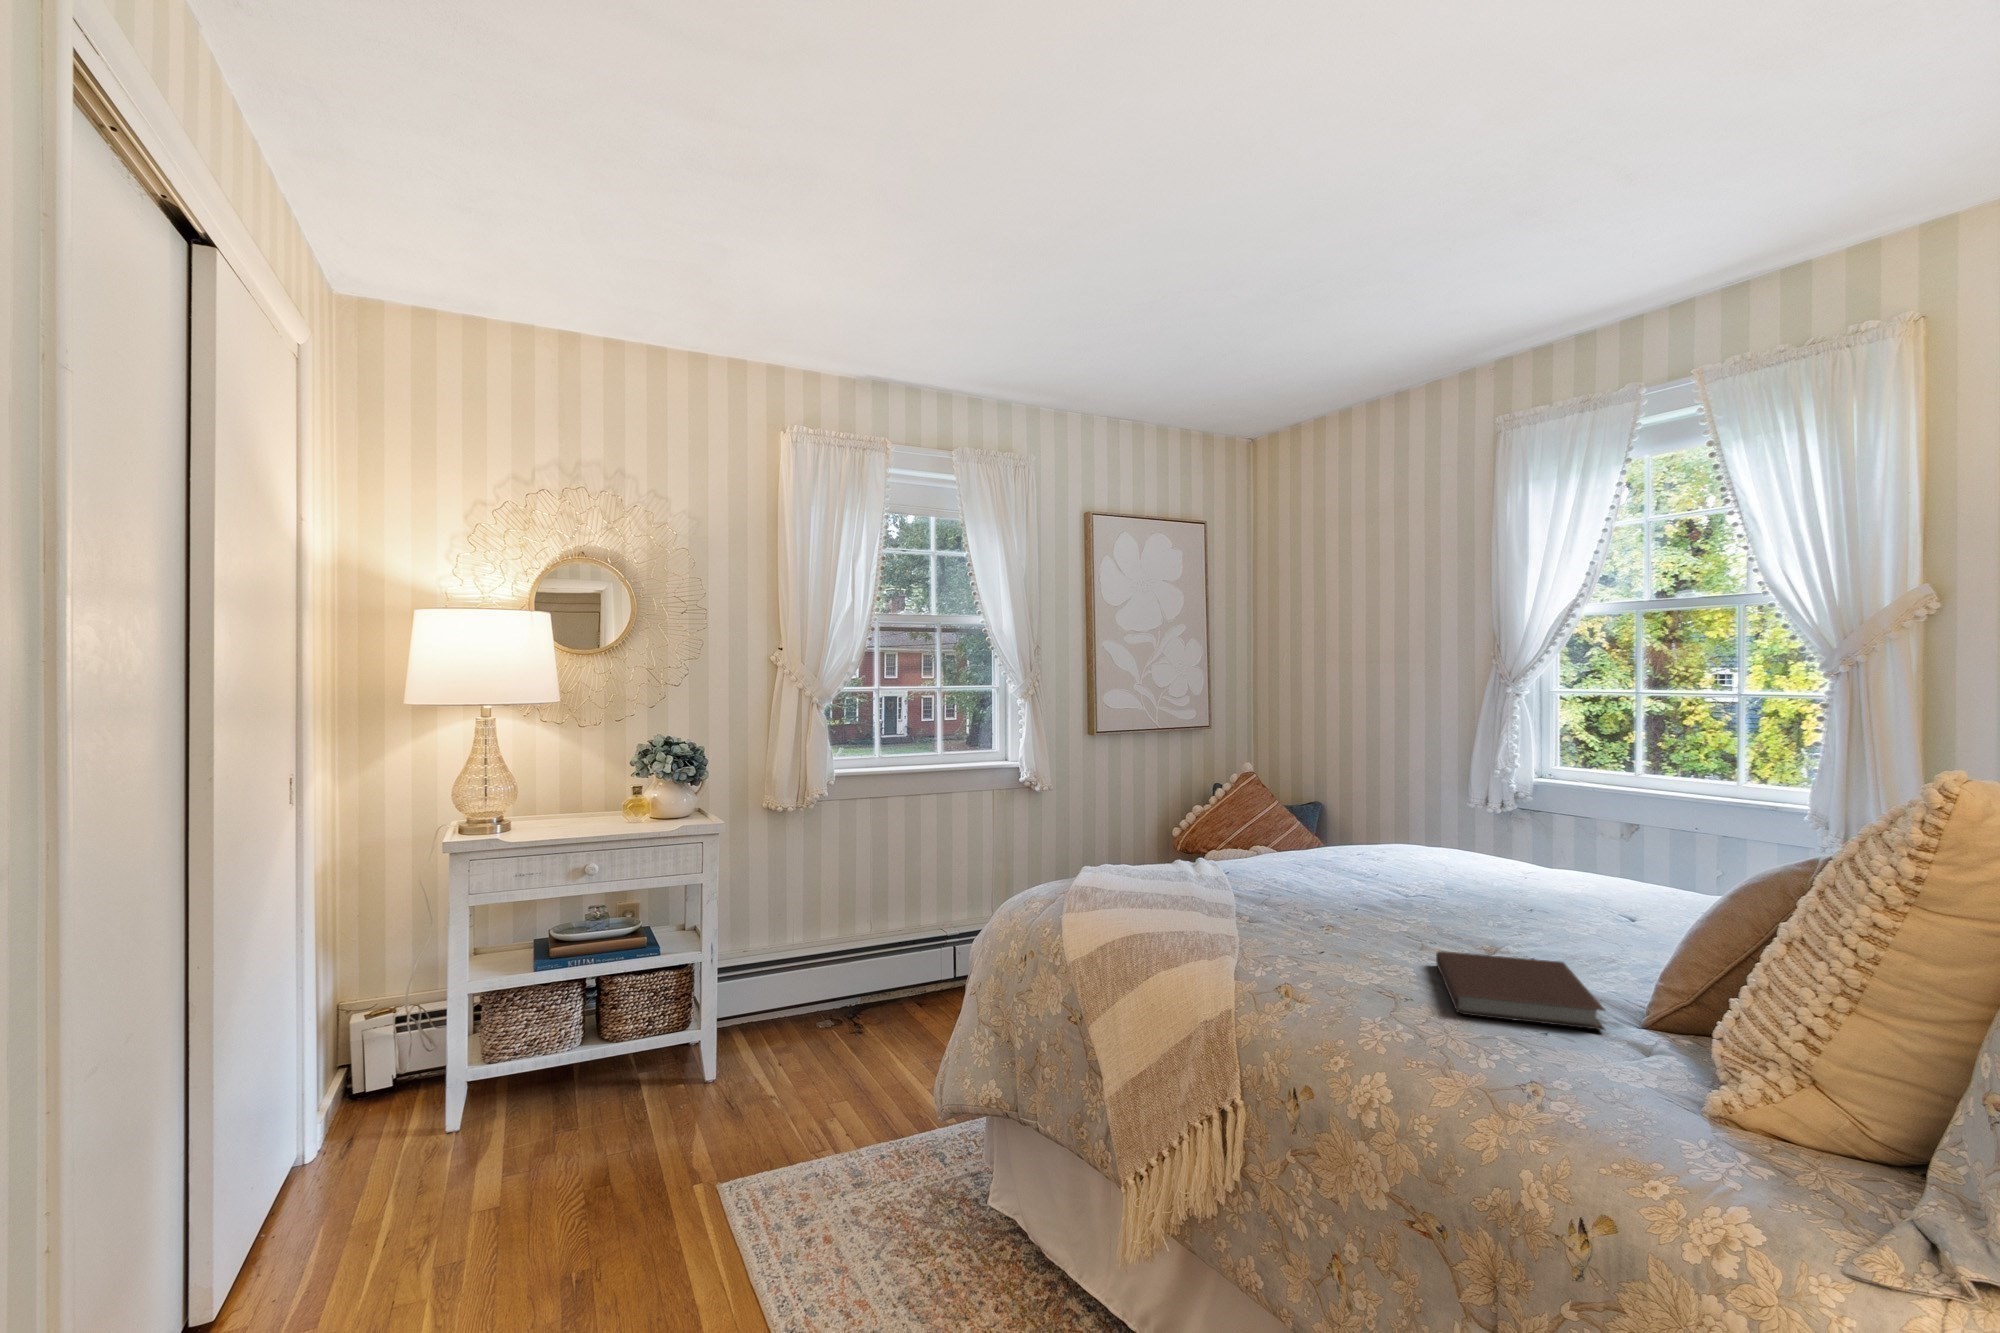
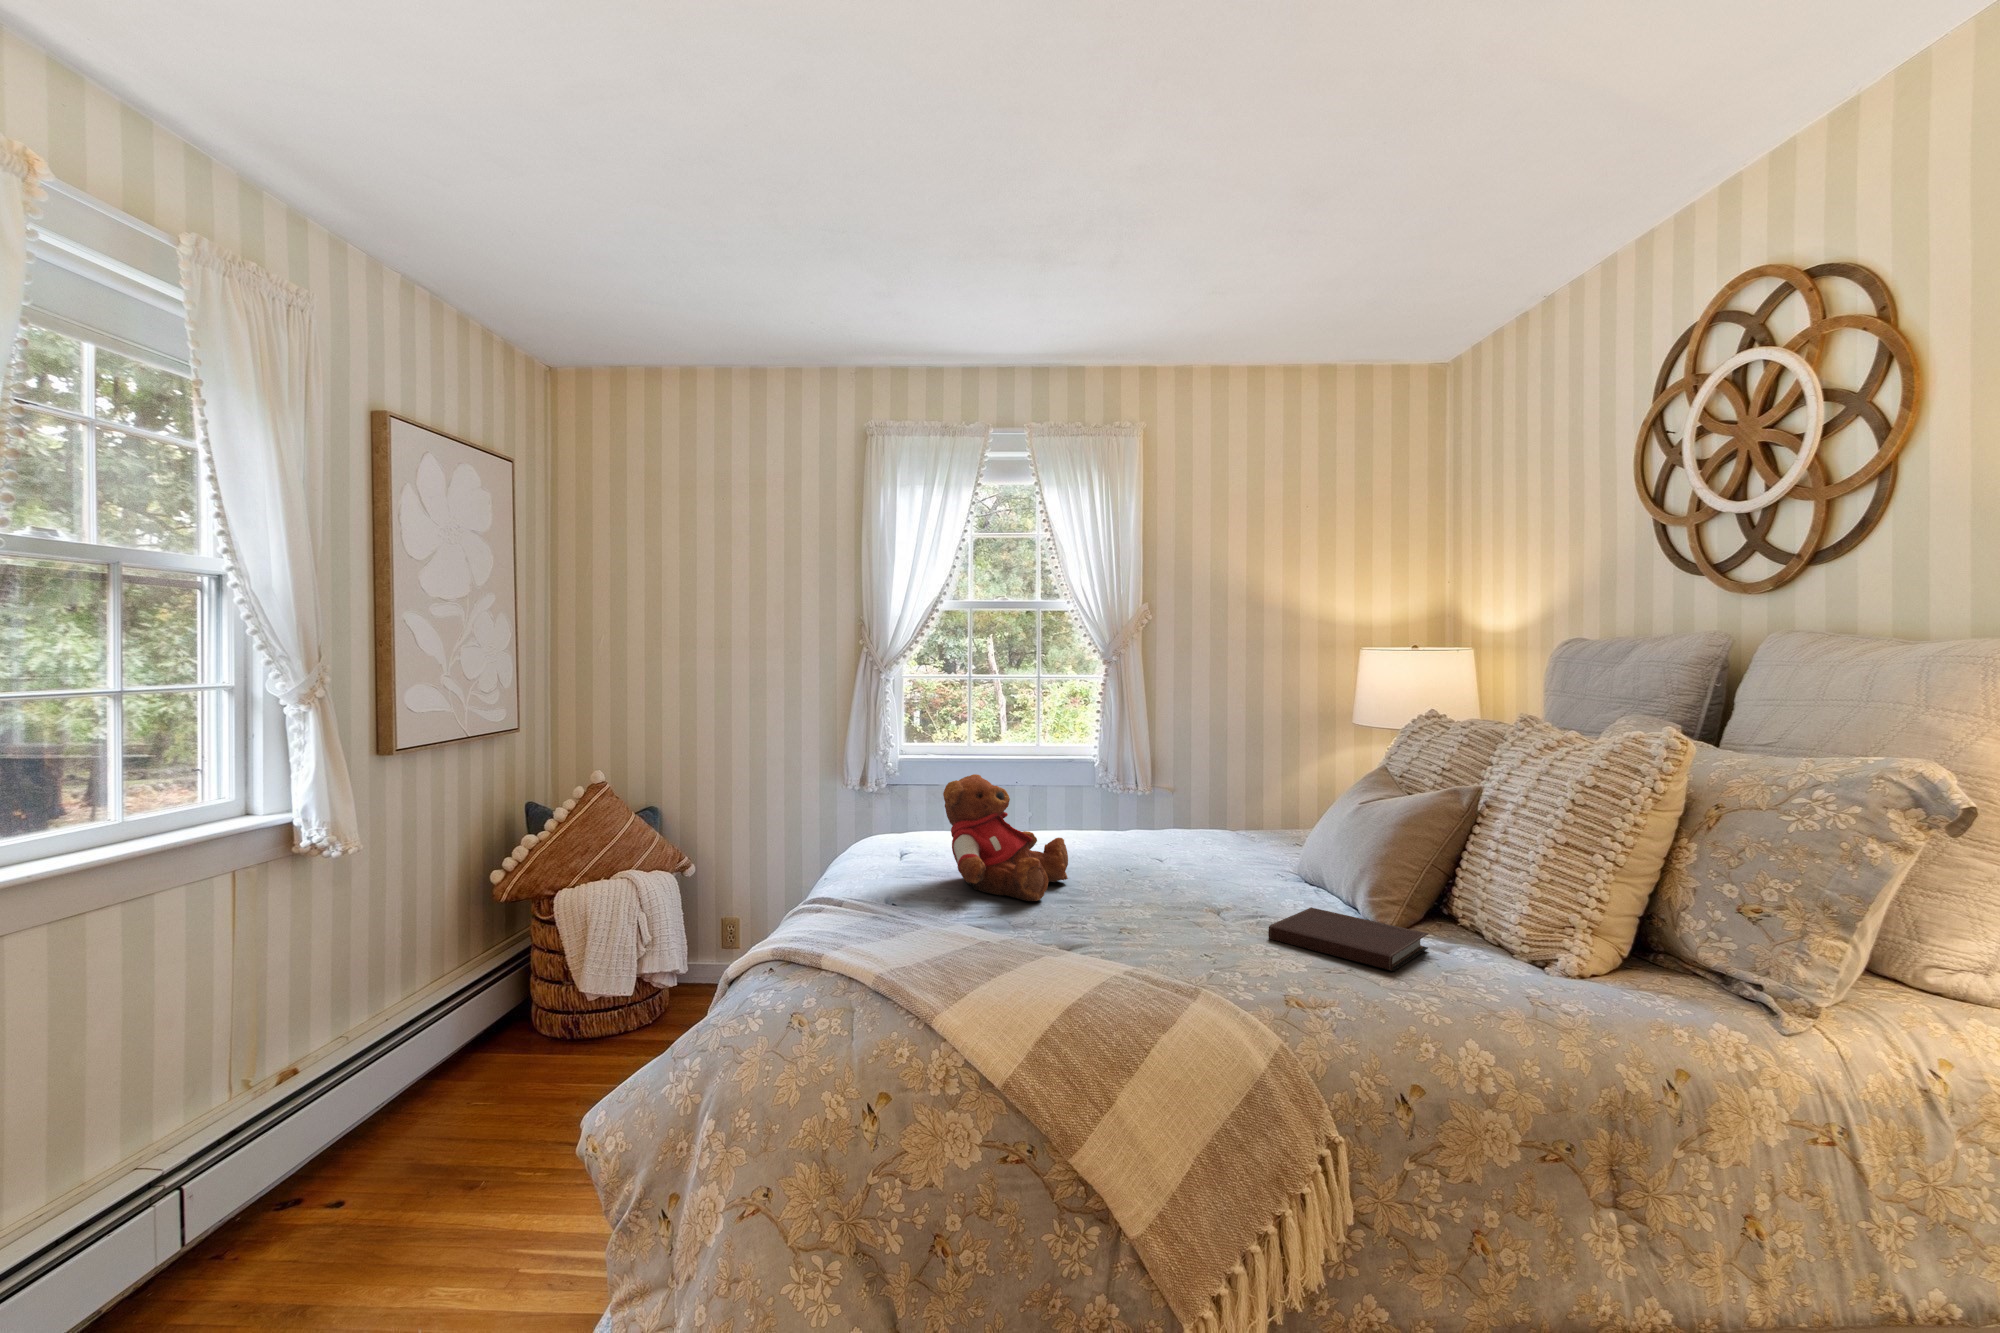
teddy bear: none [1265,771,1413,890] -> present [943,774,1068,901]

